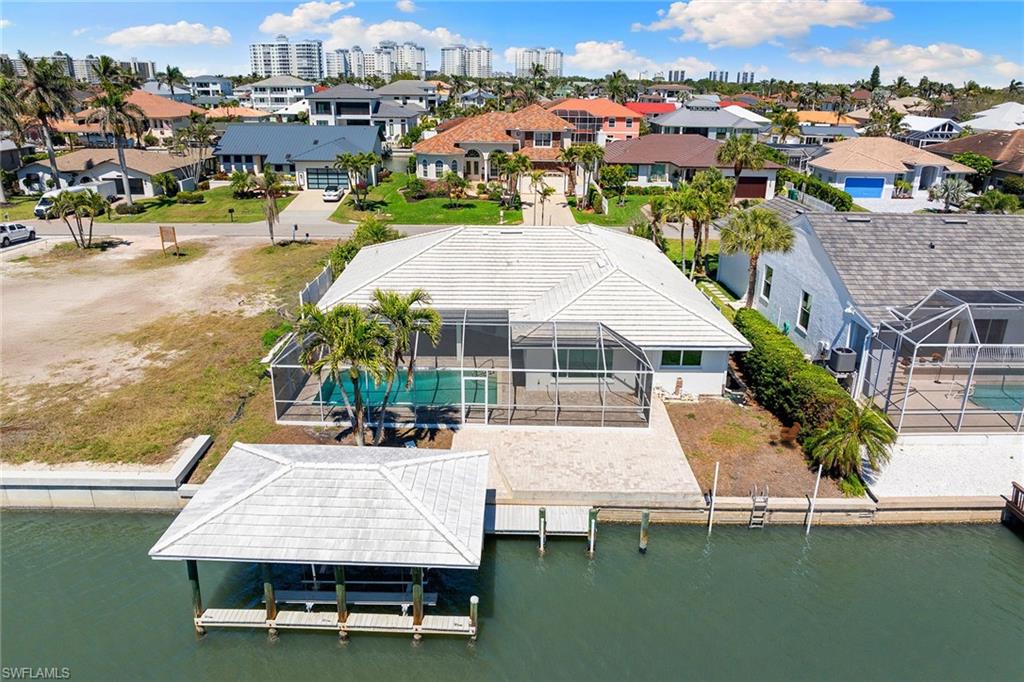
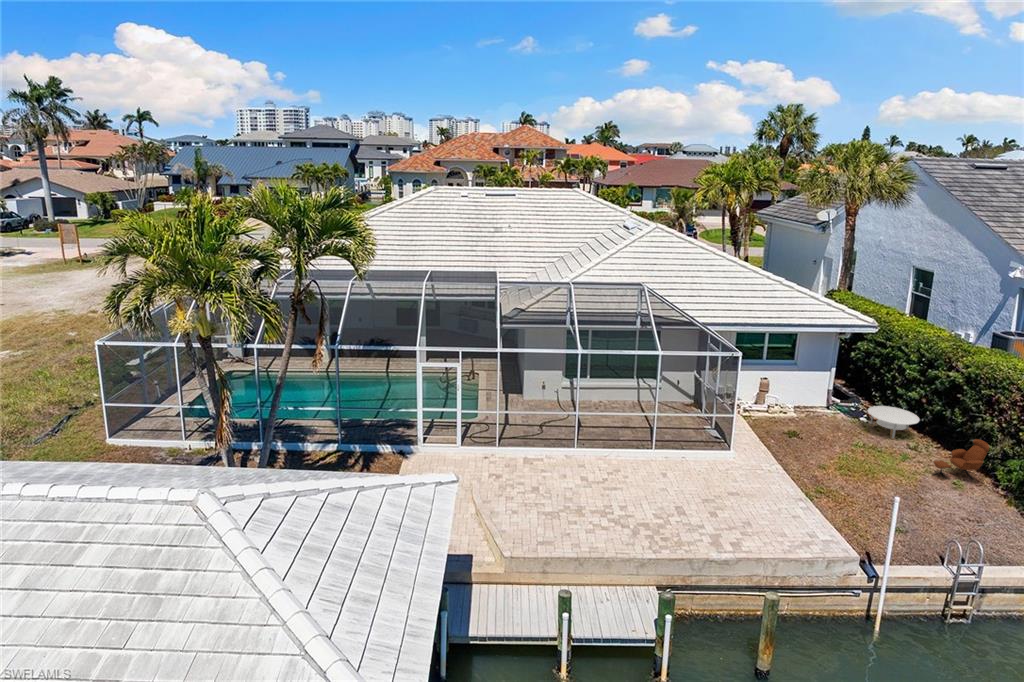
round table: none [743,396,773,419] -> present [868,406,920,440]

